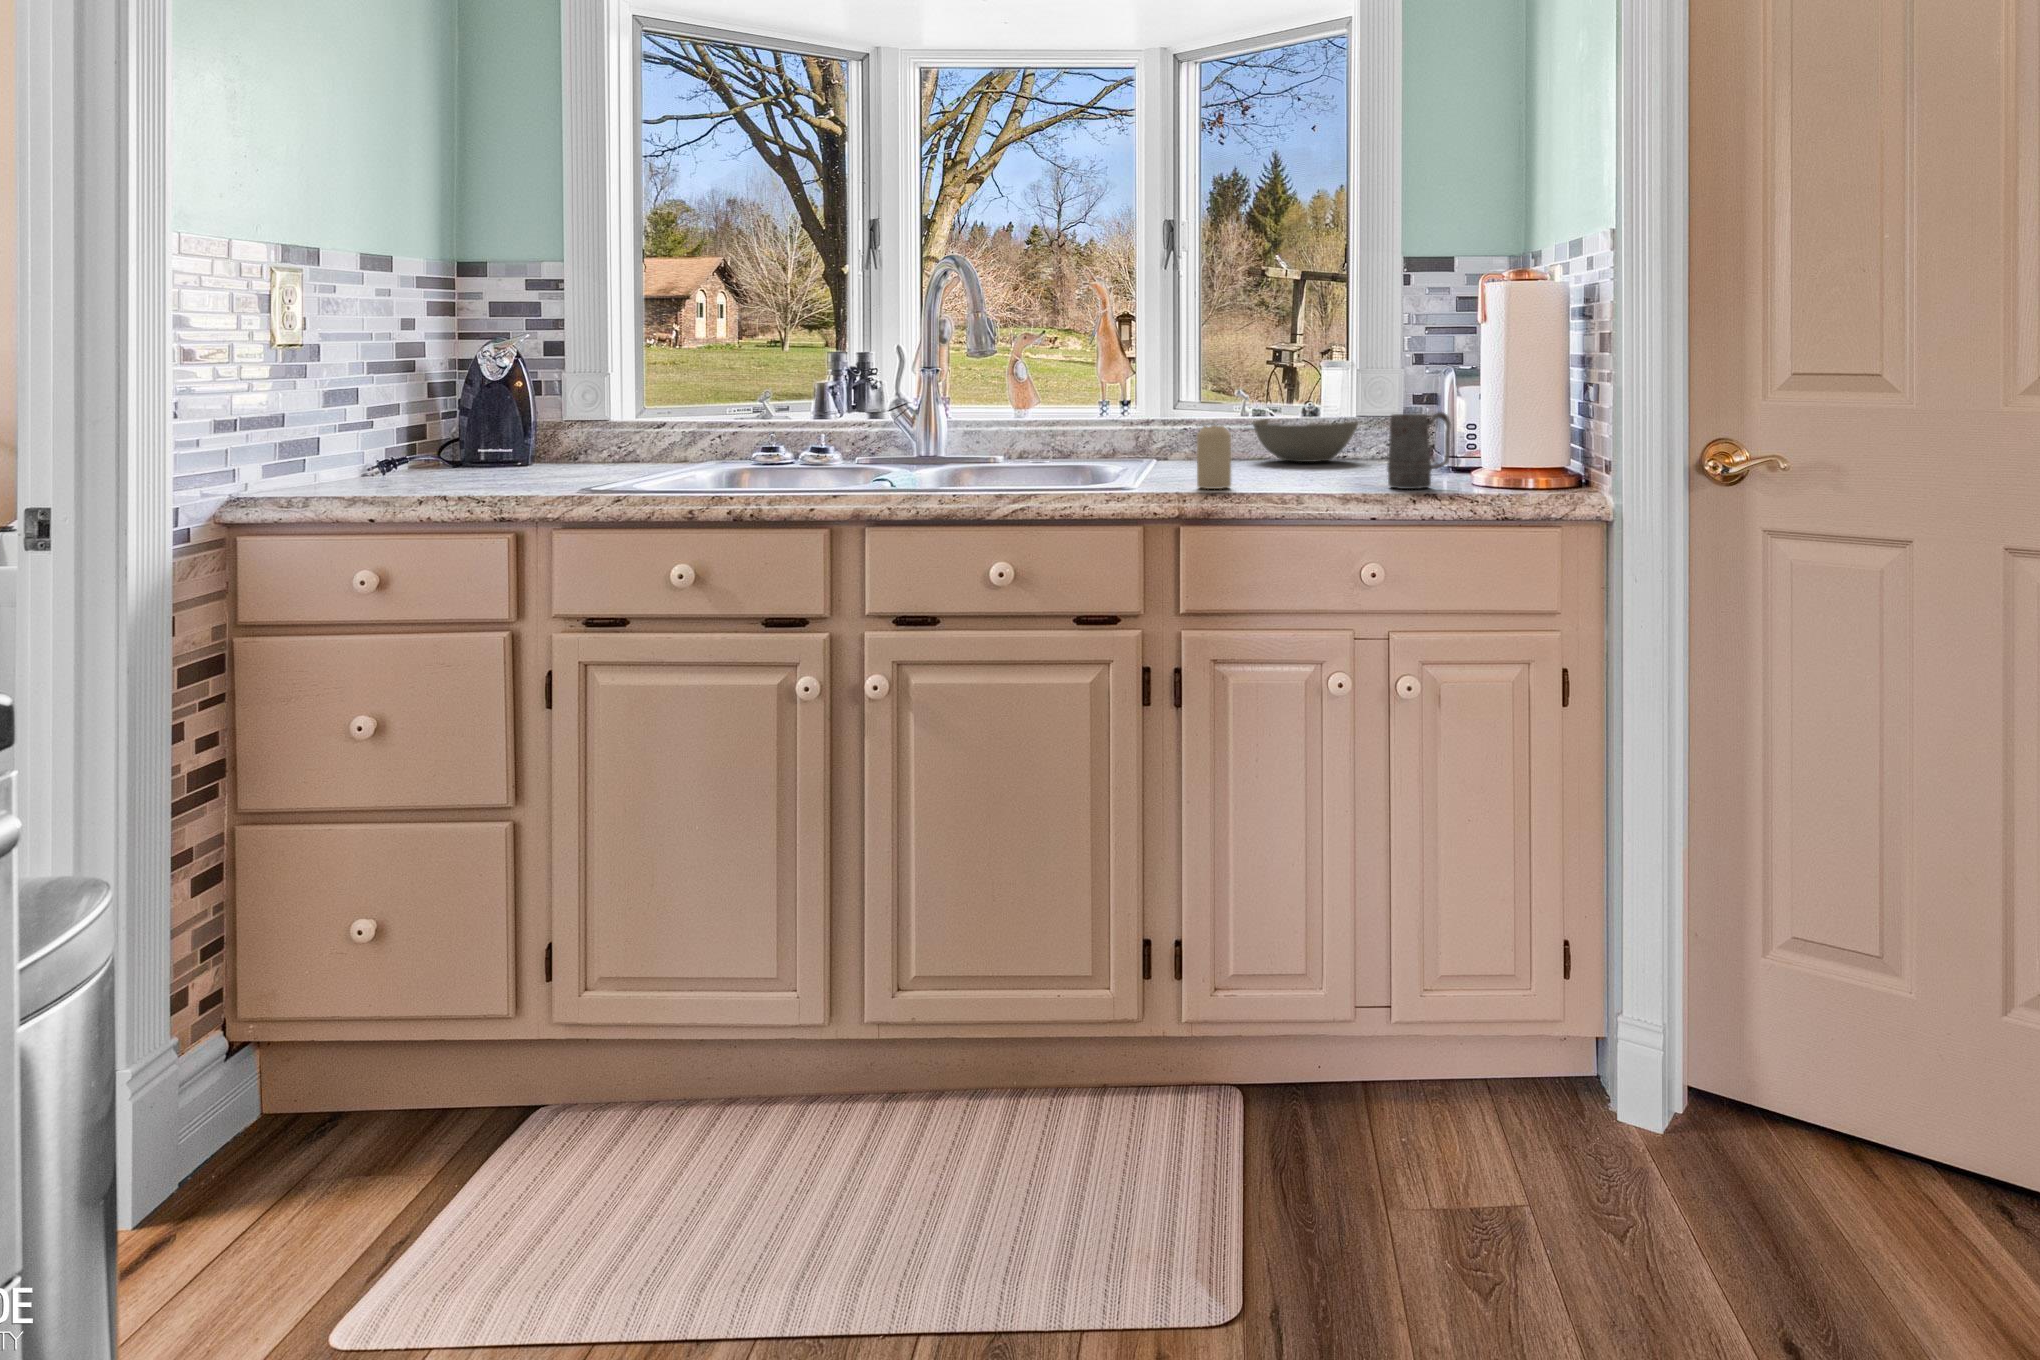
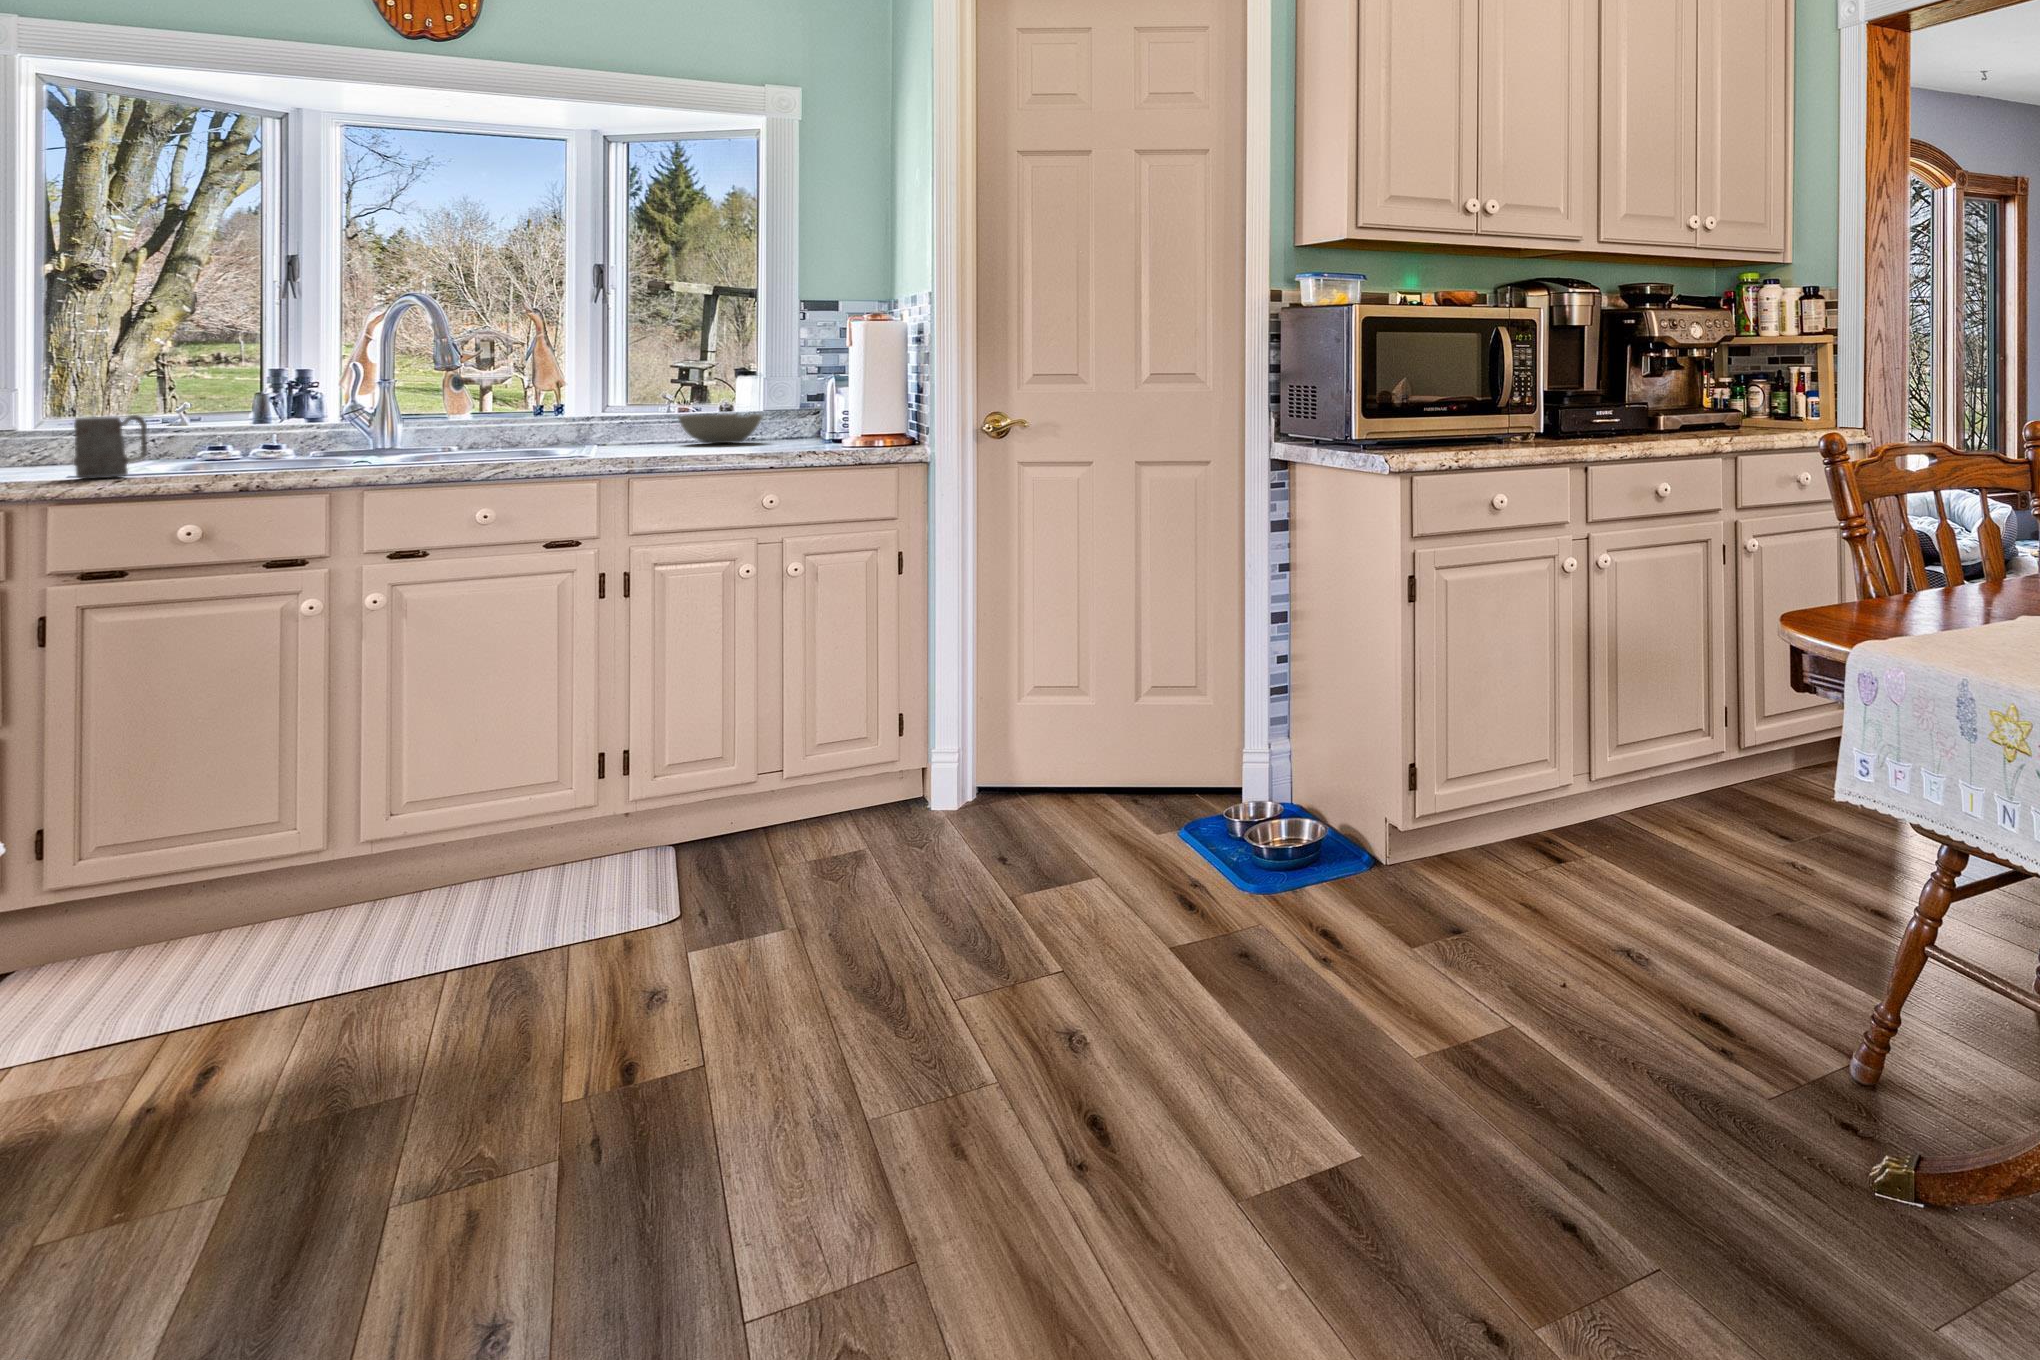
mug: present [1387,412,1451,489] -> present [74,415,147,479]
candle: present [1197,425,1231,489] -> none [636,415,665,456]

